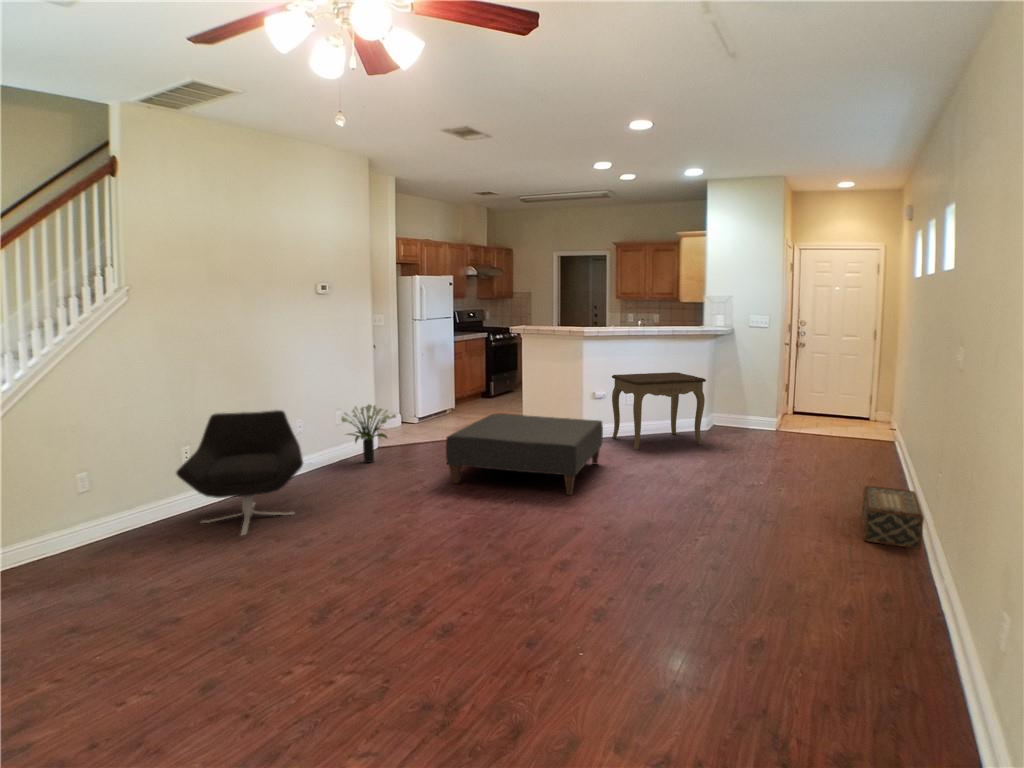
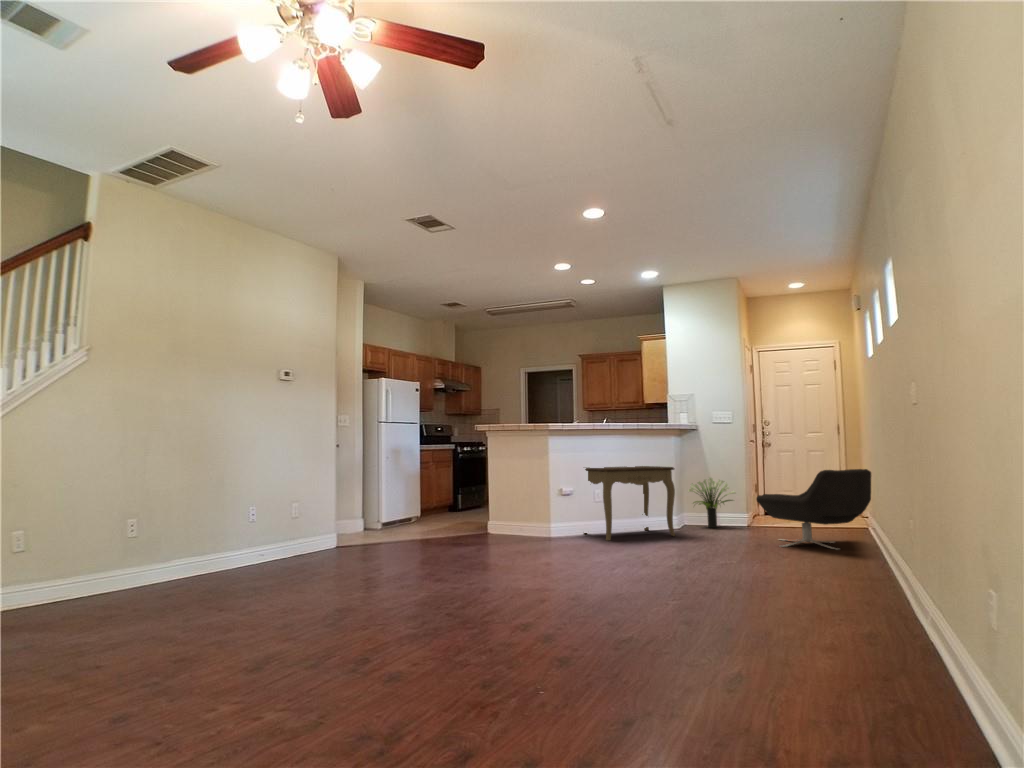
potted plant: present [342,404,396,463] -> present [688,477,735,528]
lounge chair: present [176,410,303,535] -> present [756,469,871,550]
ottoman: present [446,414,603,495] -> none [408,502,573,570]
woven basket: present [862,485,924,549] -> none [840,543,905,595]

